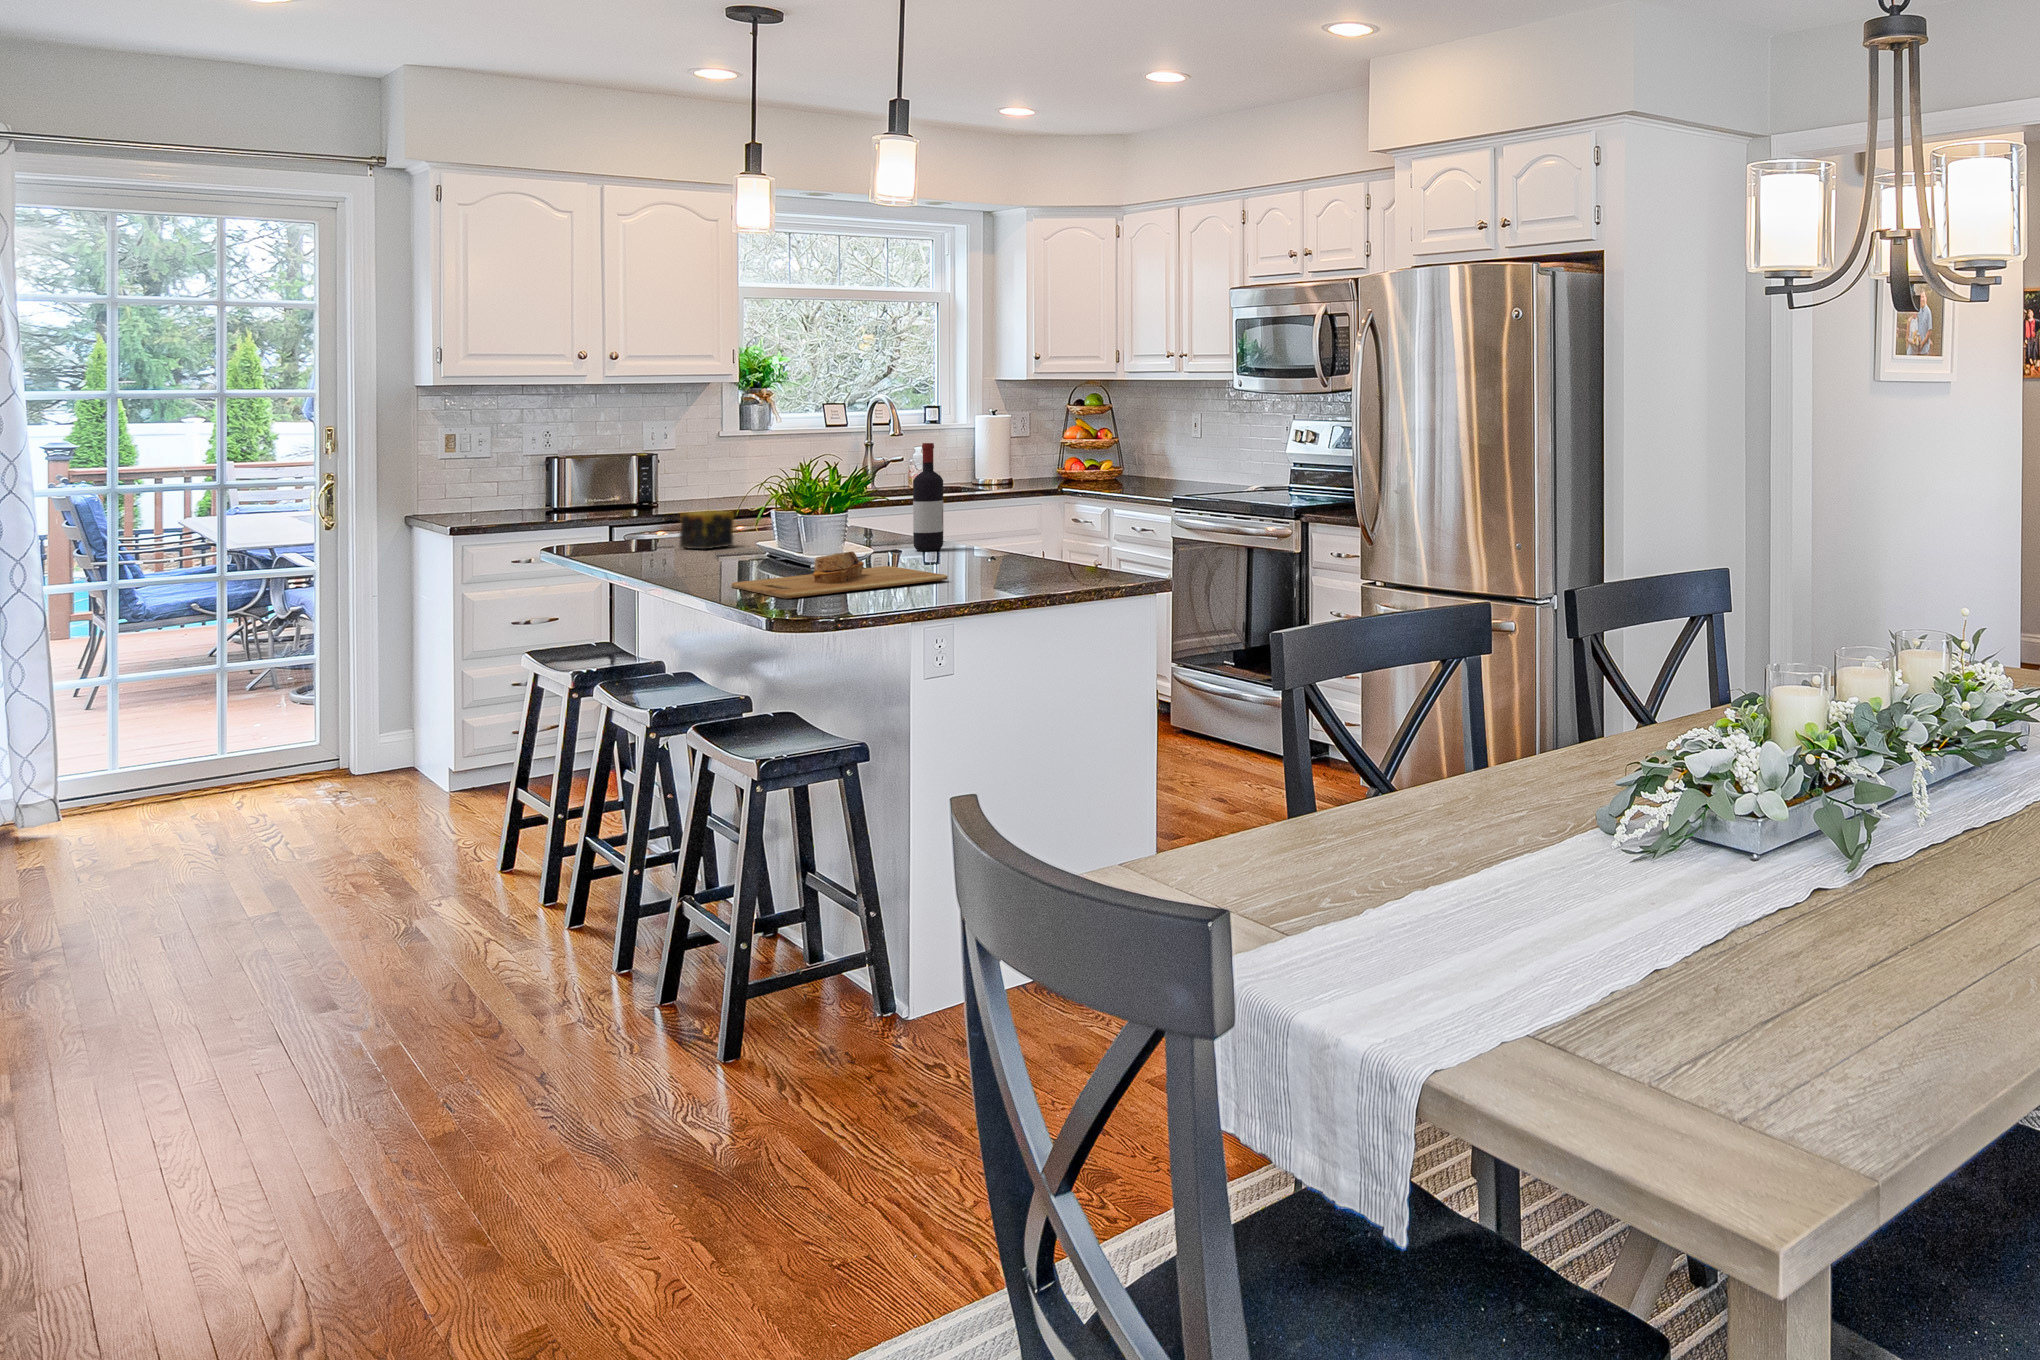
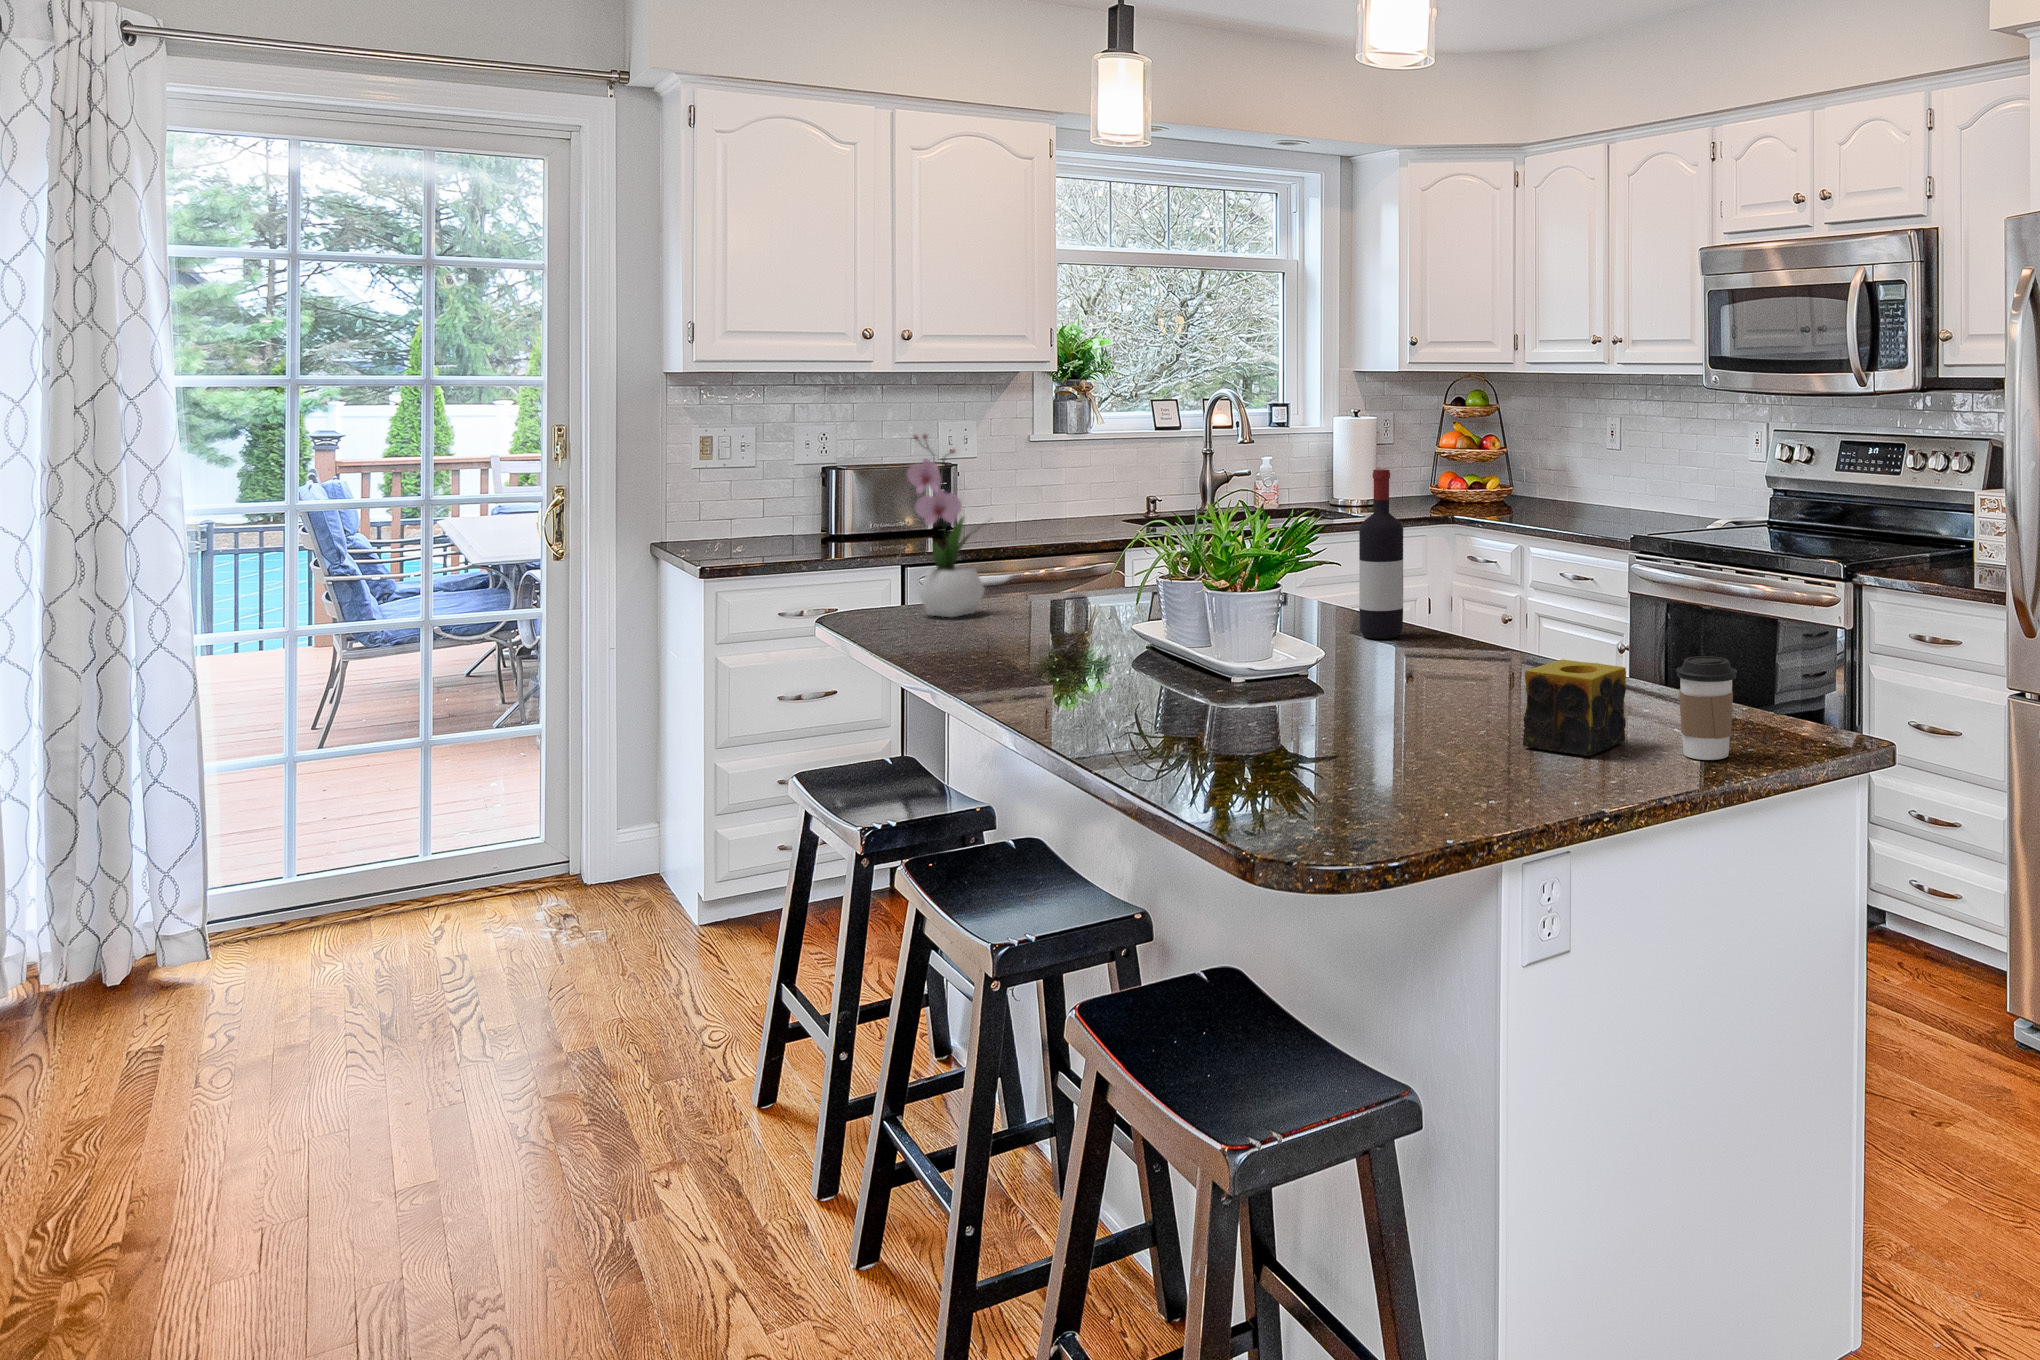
flower arrangement: none [604,424,668,547] -> present [907,434,990,618]
candle: present [680,510,734,549] -> present [1523,659,1626,756]
coffee cup: none [1043,536,1077,591] -> present [1676,656,1737,760]
cutting board: present [732,551,948,599] -> none [1130,665,1483,767]

